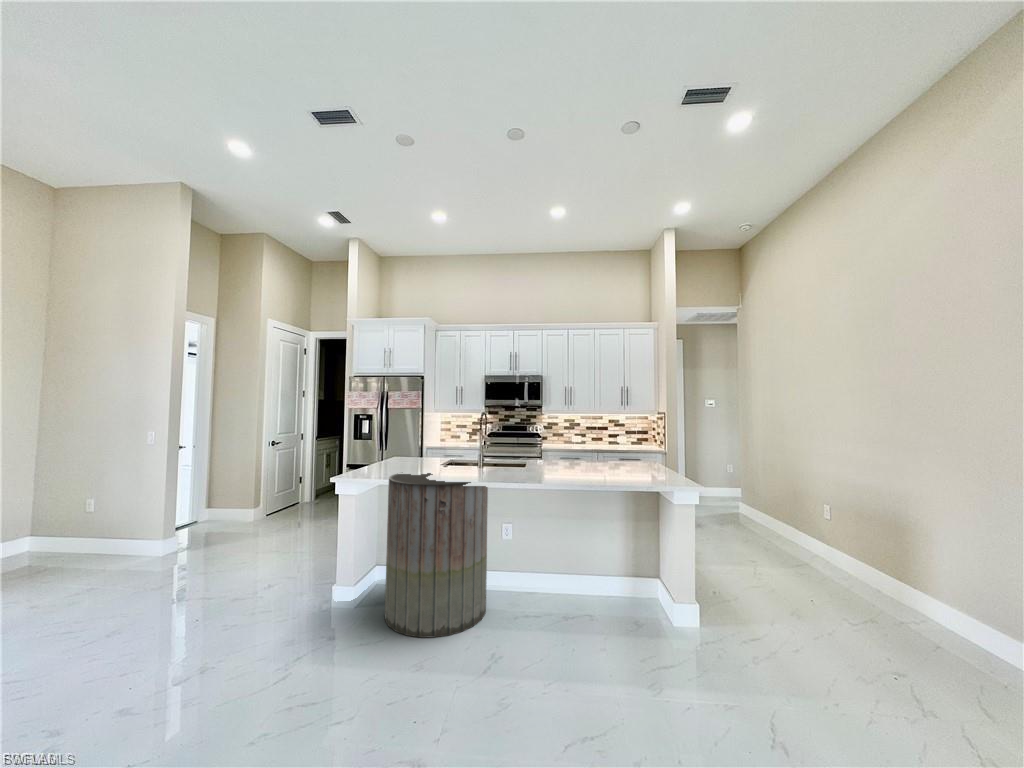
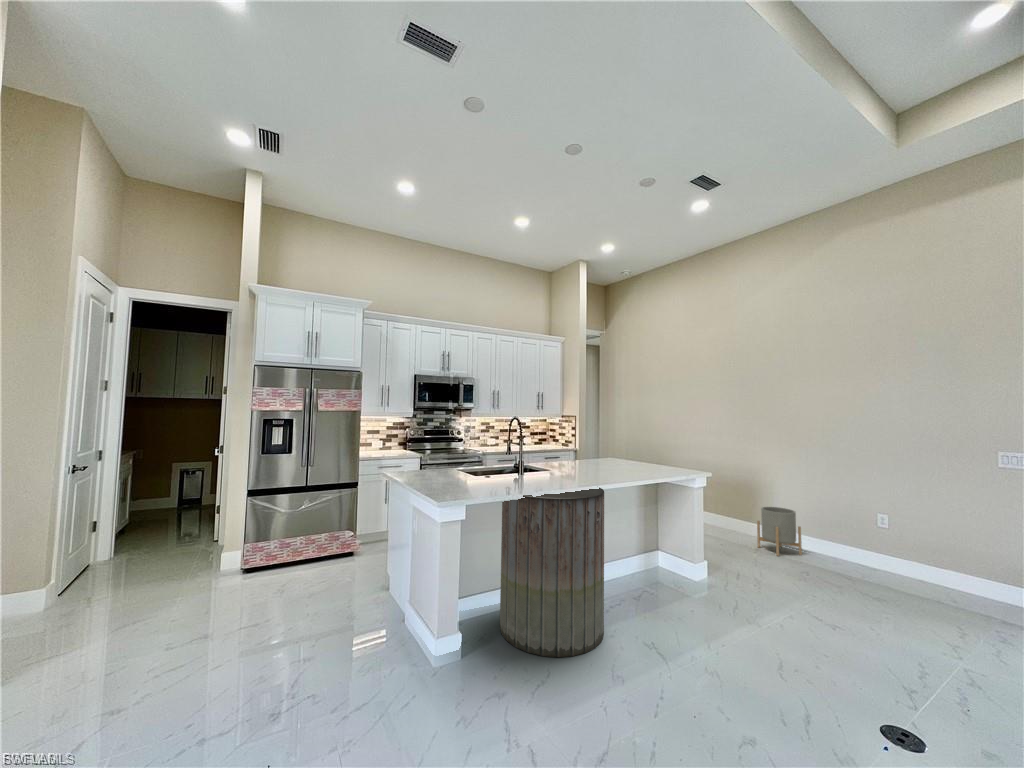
planter: none [875,554,955,650] -> present [757,507,802,556]

